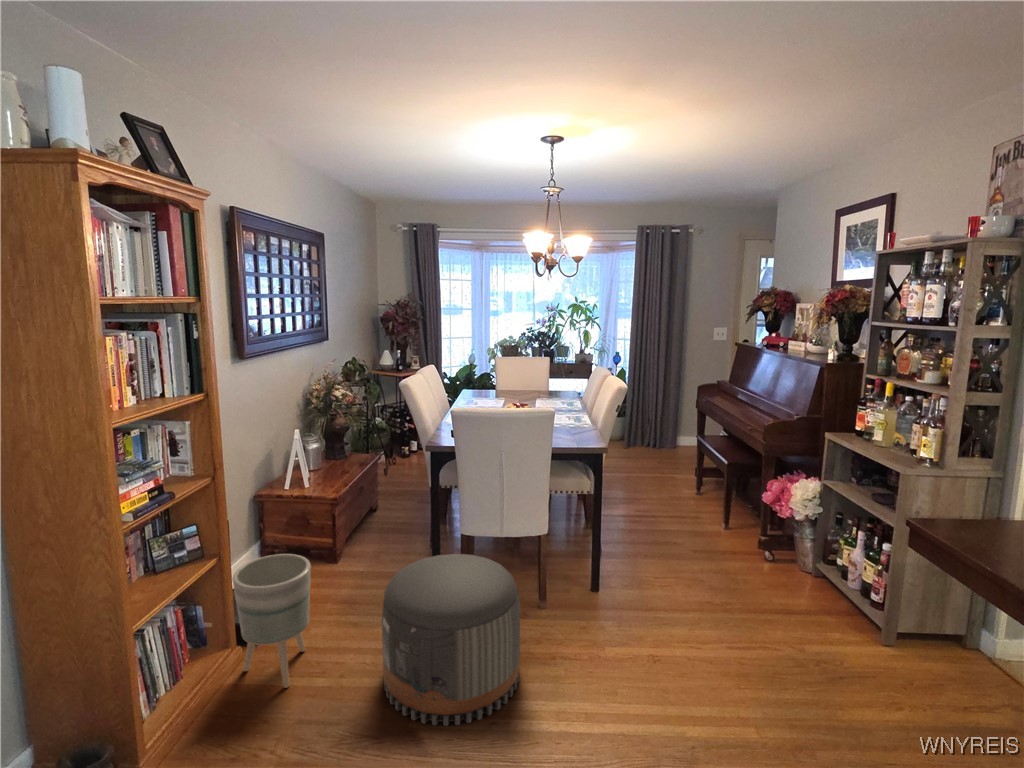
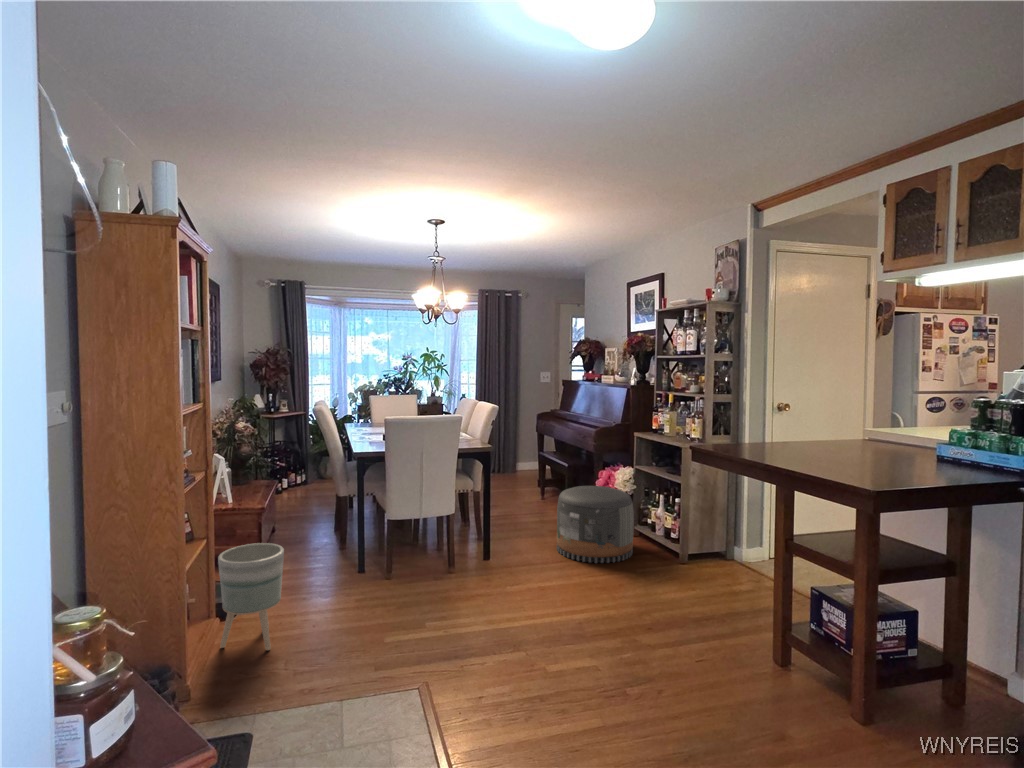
pouf: present [382,554,520,726] -> present [557,486,634,563]

